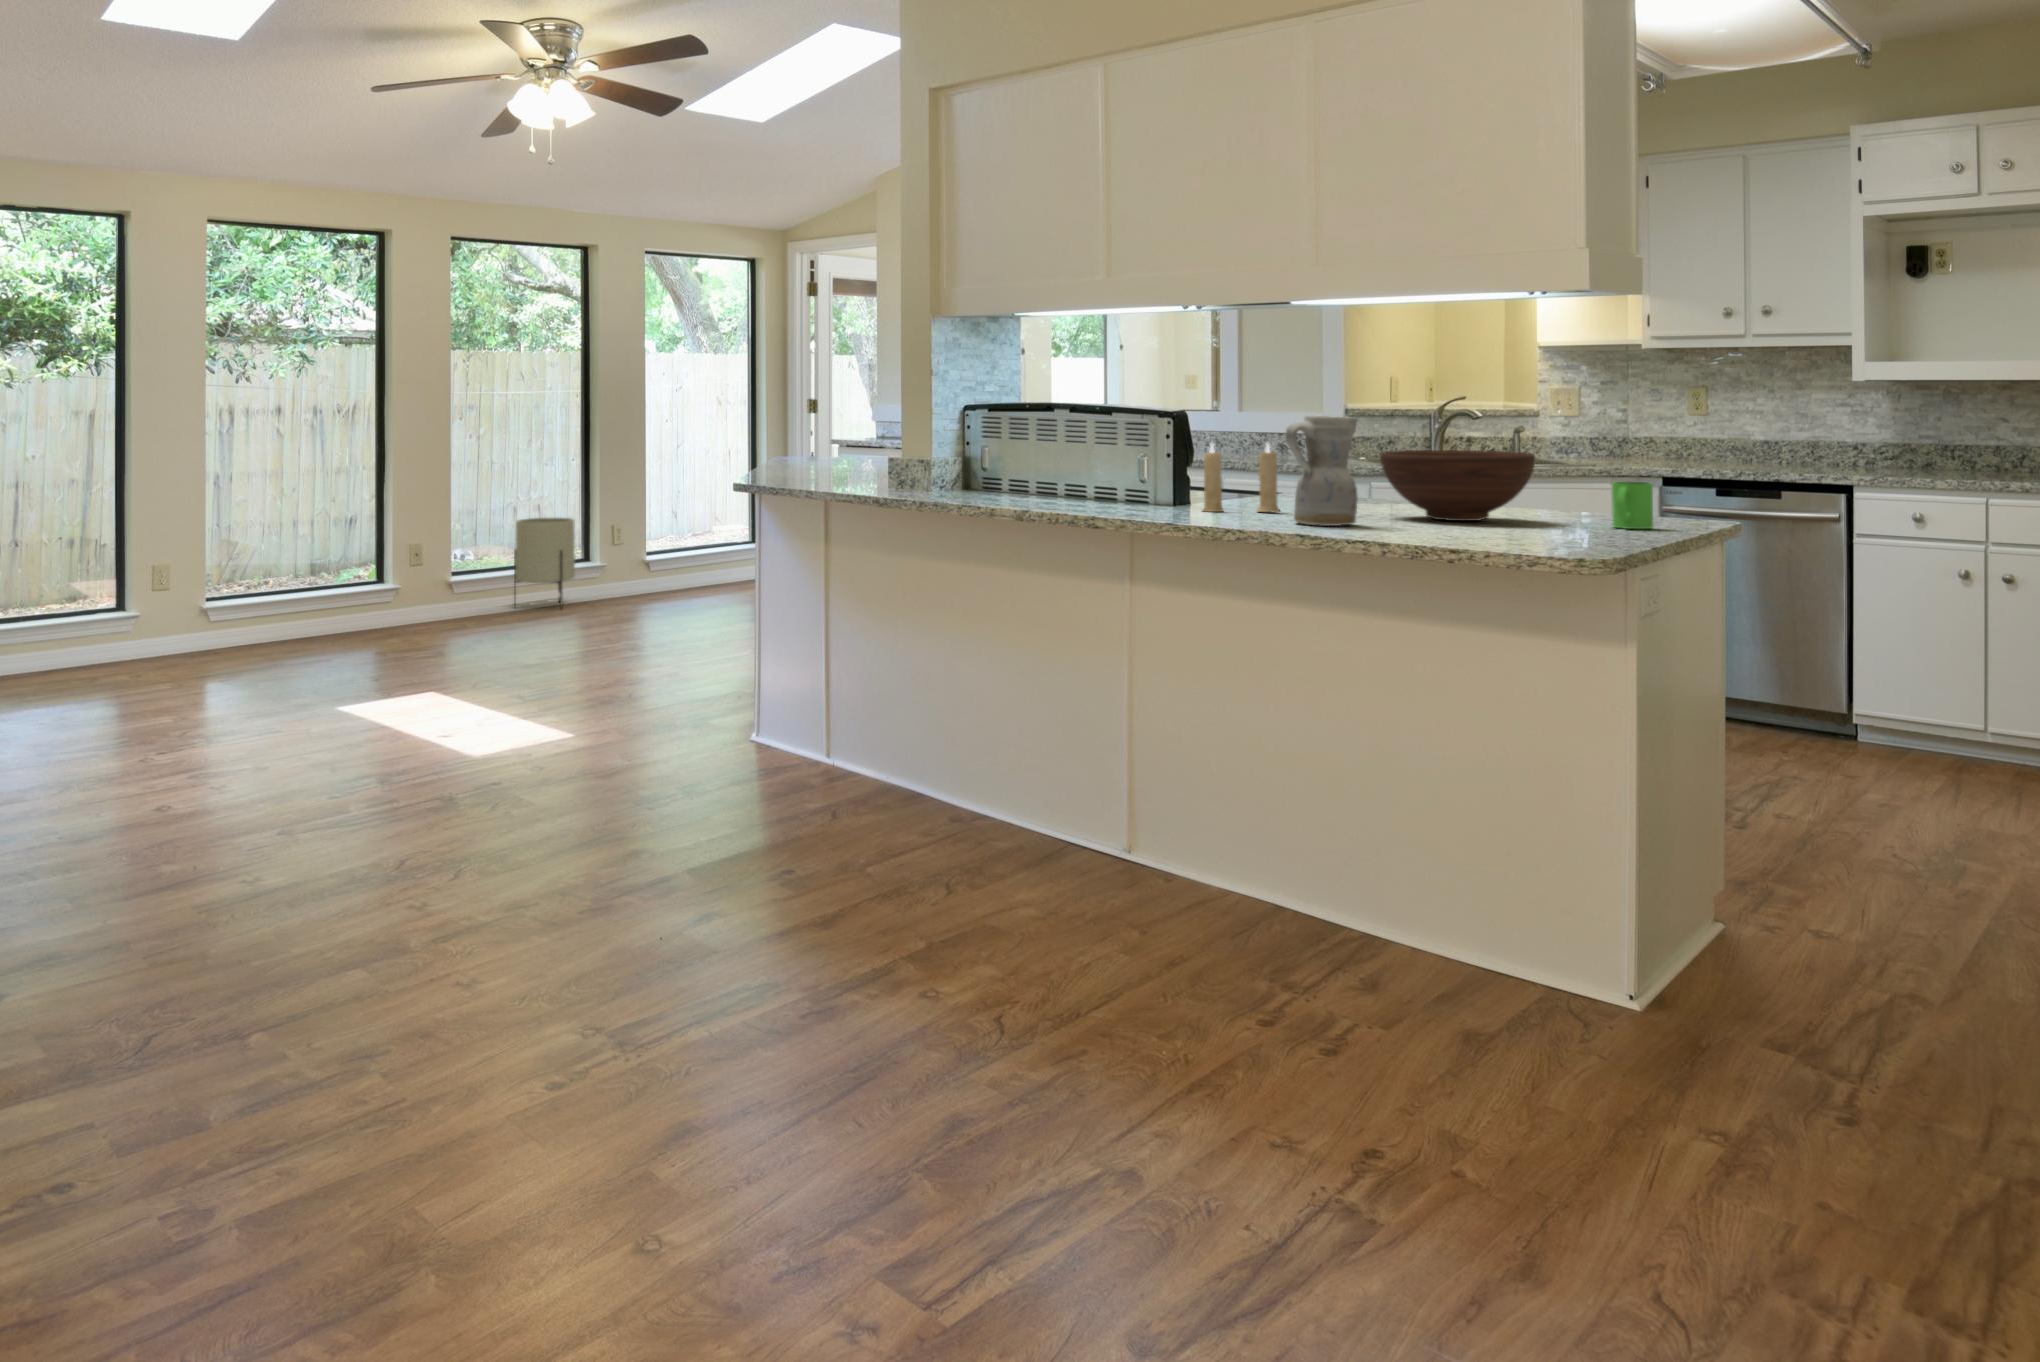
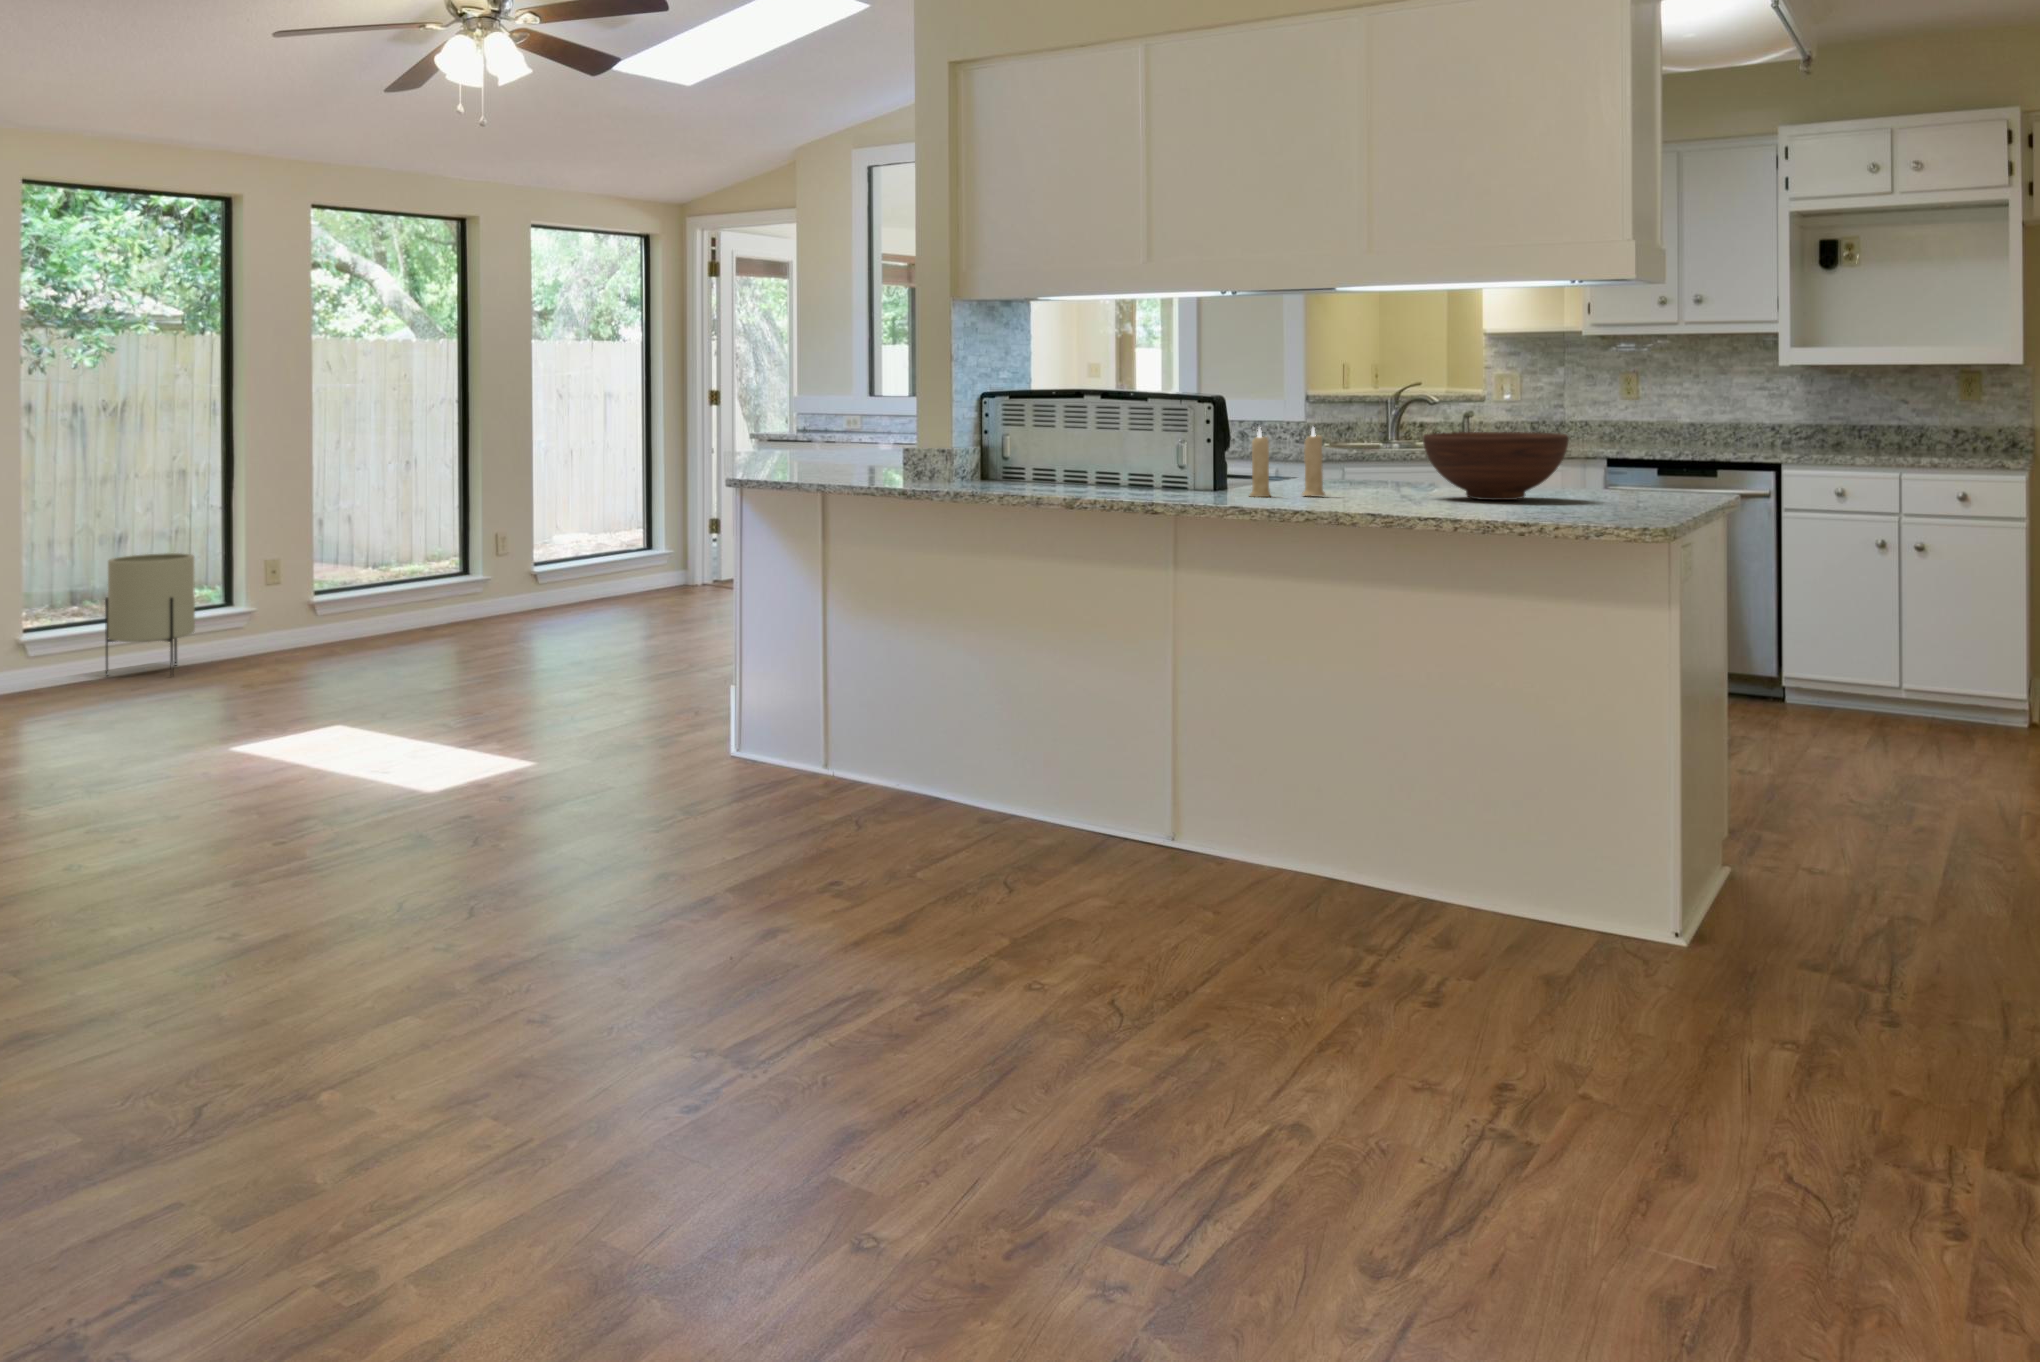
ceramic pitcher: present [1285,416,1358,526] -> none [1354,398,1420,506]
mug: present [1612,482,1653,529] -> none [1638,459,1675,504]
planter: present [514,517,575,603] -> present [105,553,195,676]

